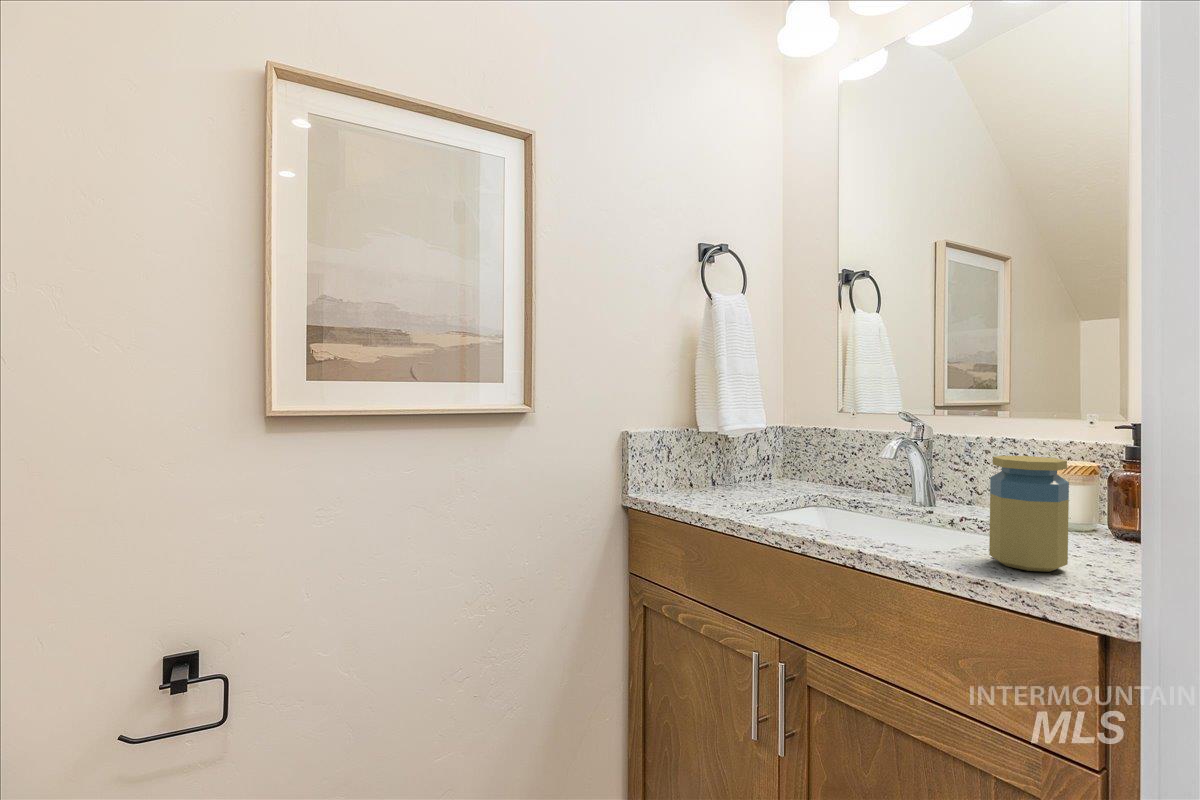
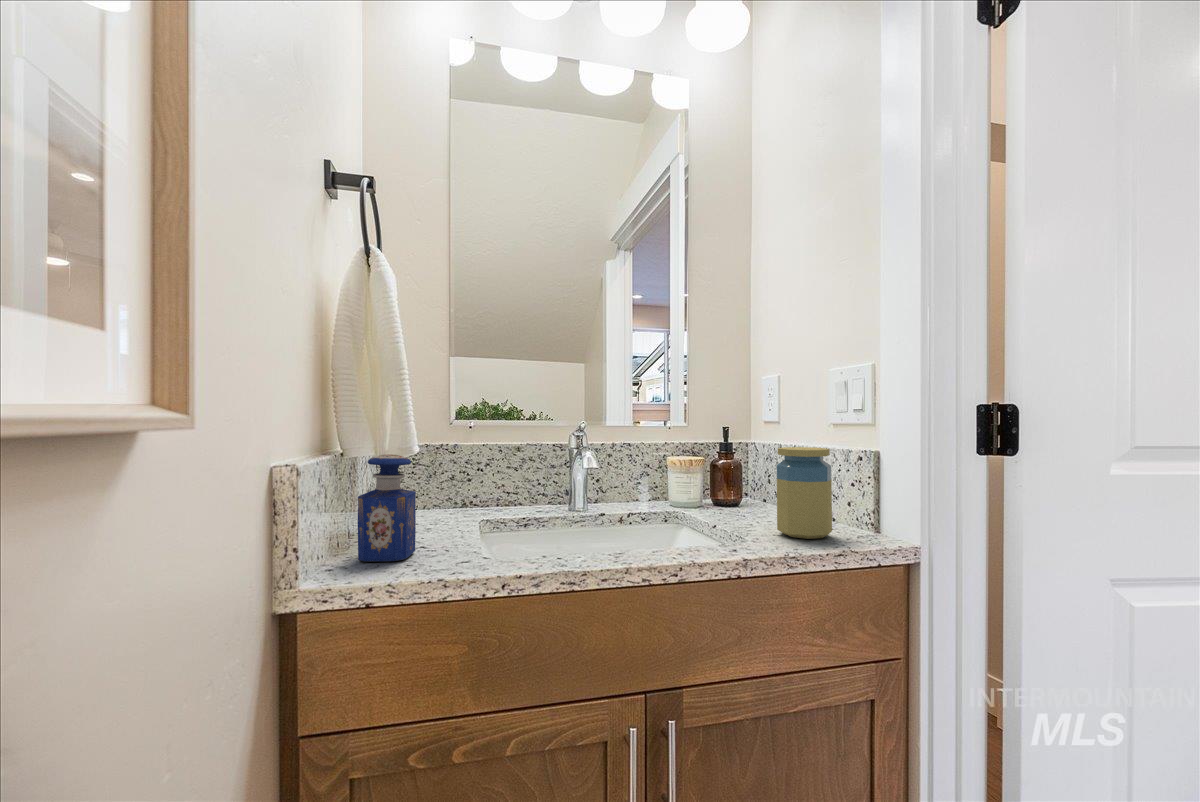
perfume bottle: none [673,430,709,497] -> present [358,454,416,562]

